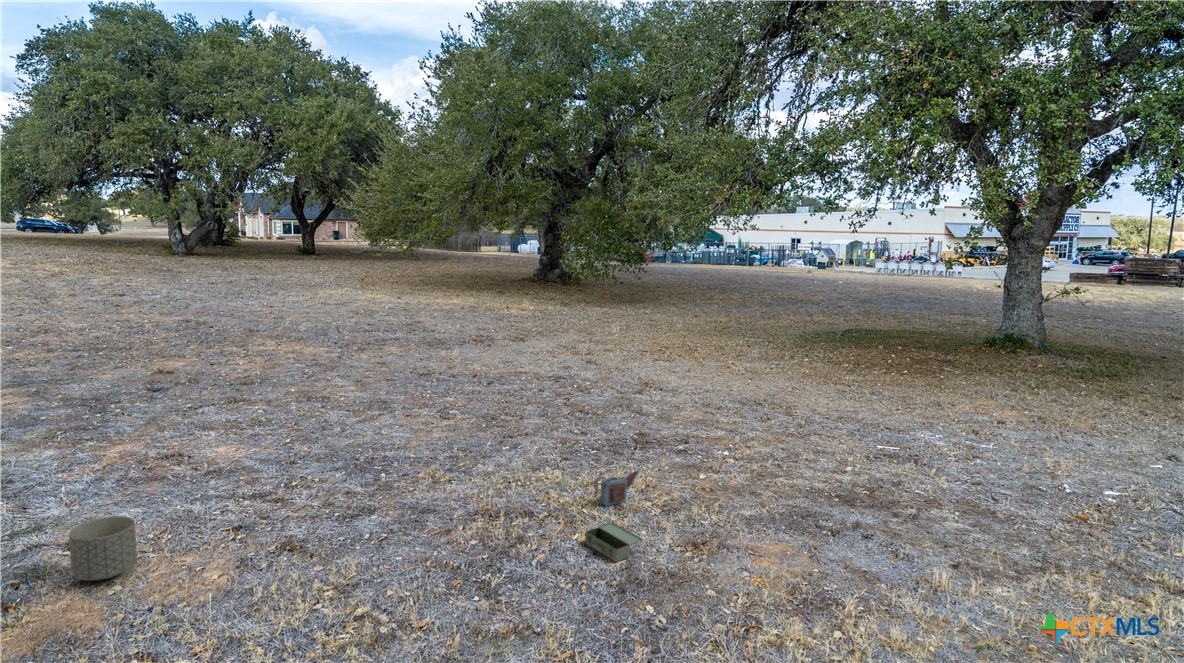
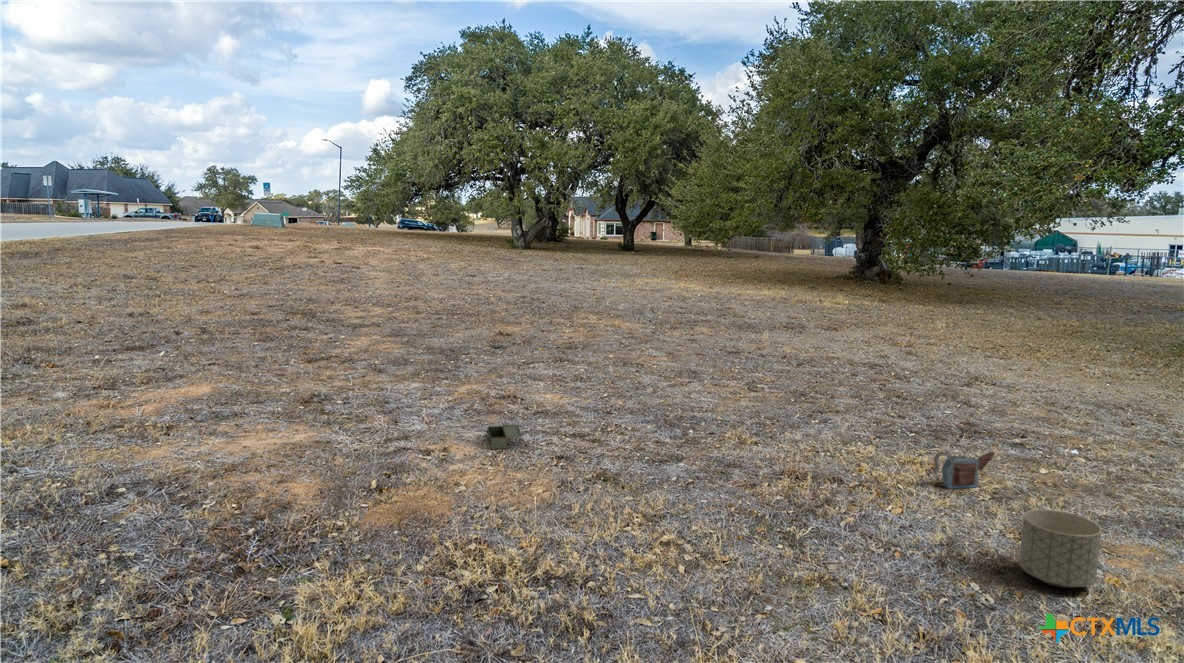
planter: present [69,516,137,581] -> present [1019,509,1102,588]
toolbox: present [585,523,642,562] -> present [485,424,522,449]

